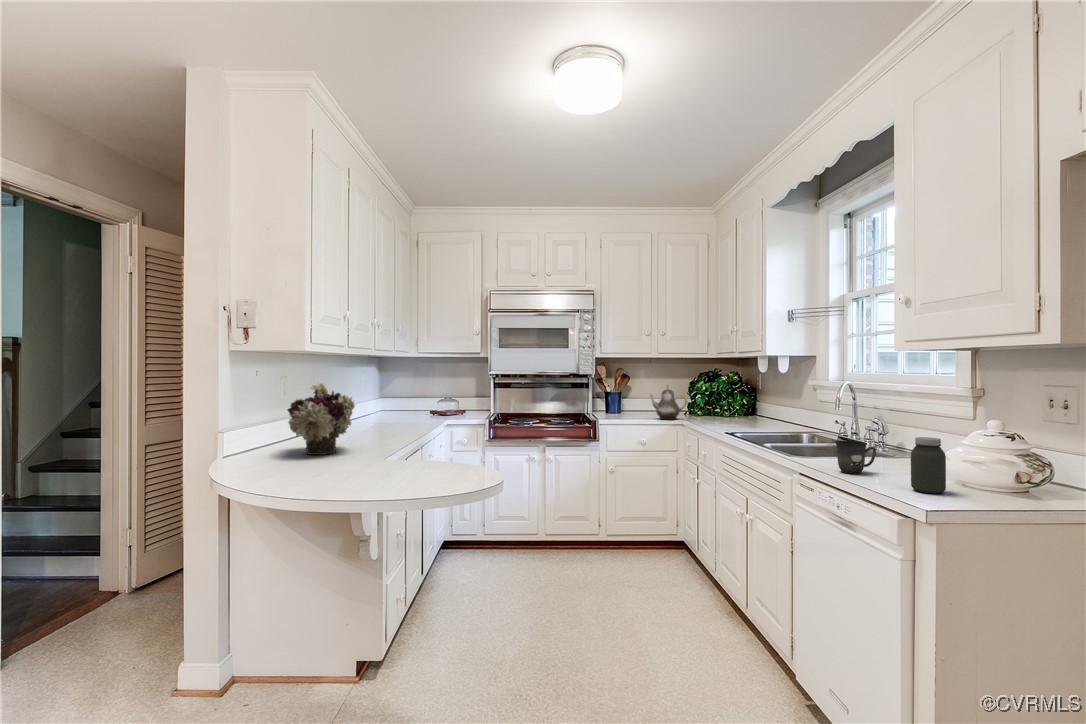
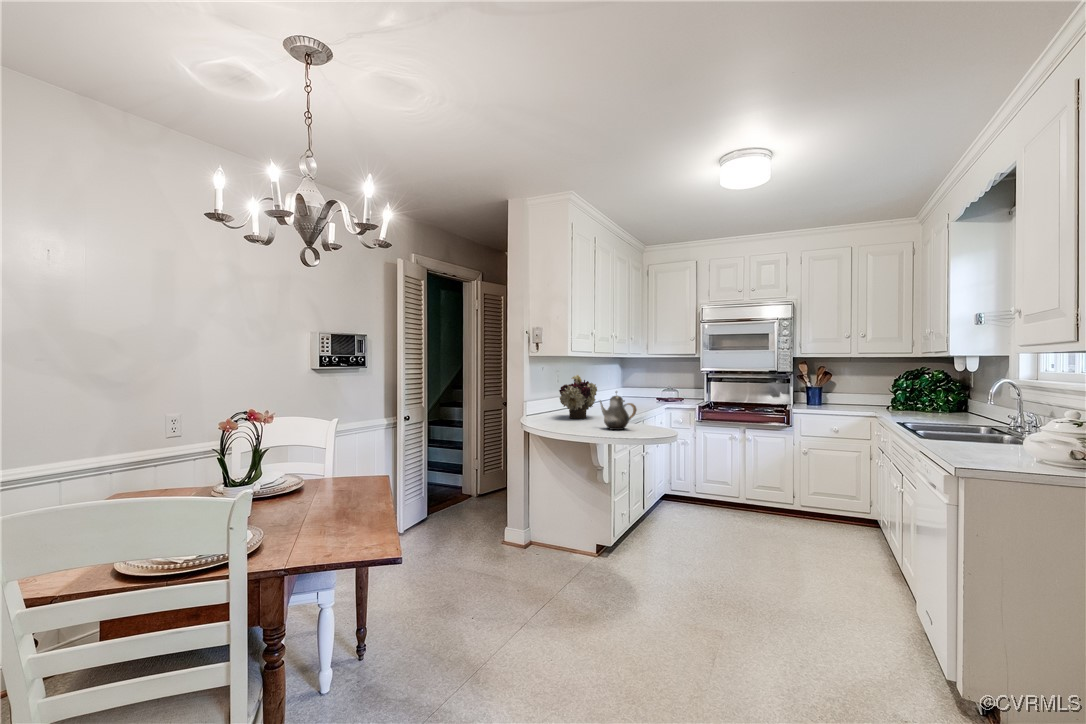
teapot: present [650,386,687,420] -> present [600,391,637,430]
jar: present [911,437,946,493] -> none [990,422,1020,465]
mug: present [835,440,876,474] -> none [947,425,987,451]

